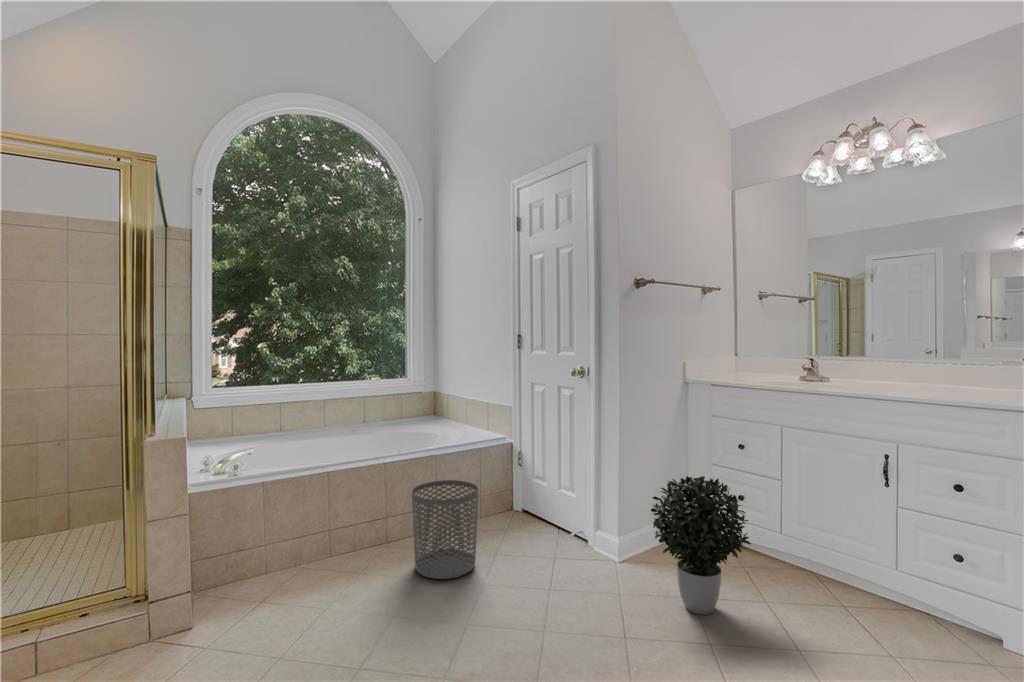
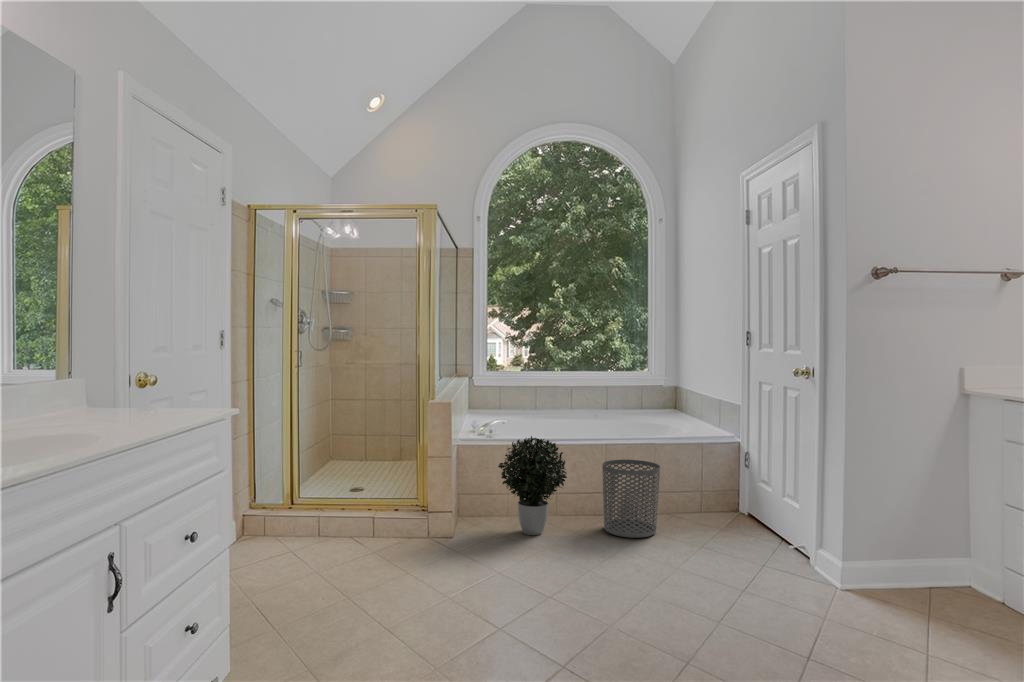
potted plant: present [651,476,751,615] -> present [498,436,567,535]

